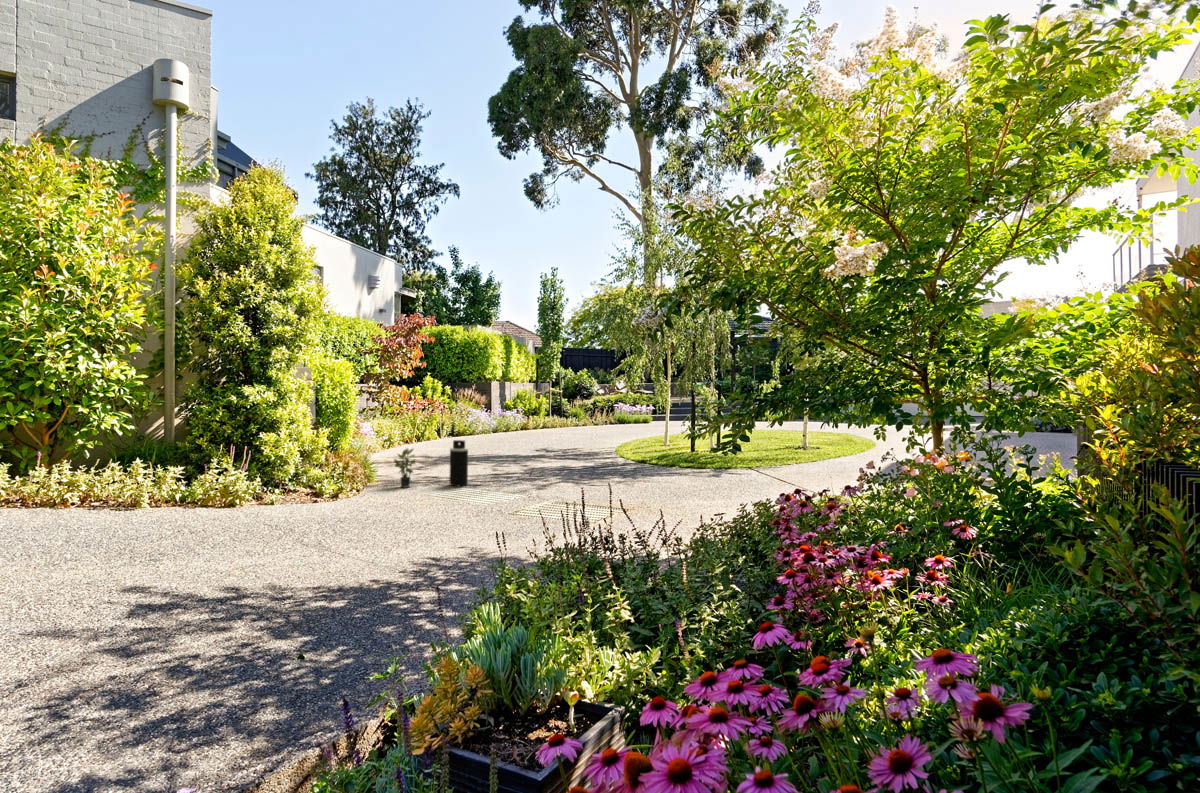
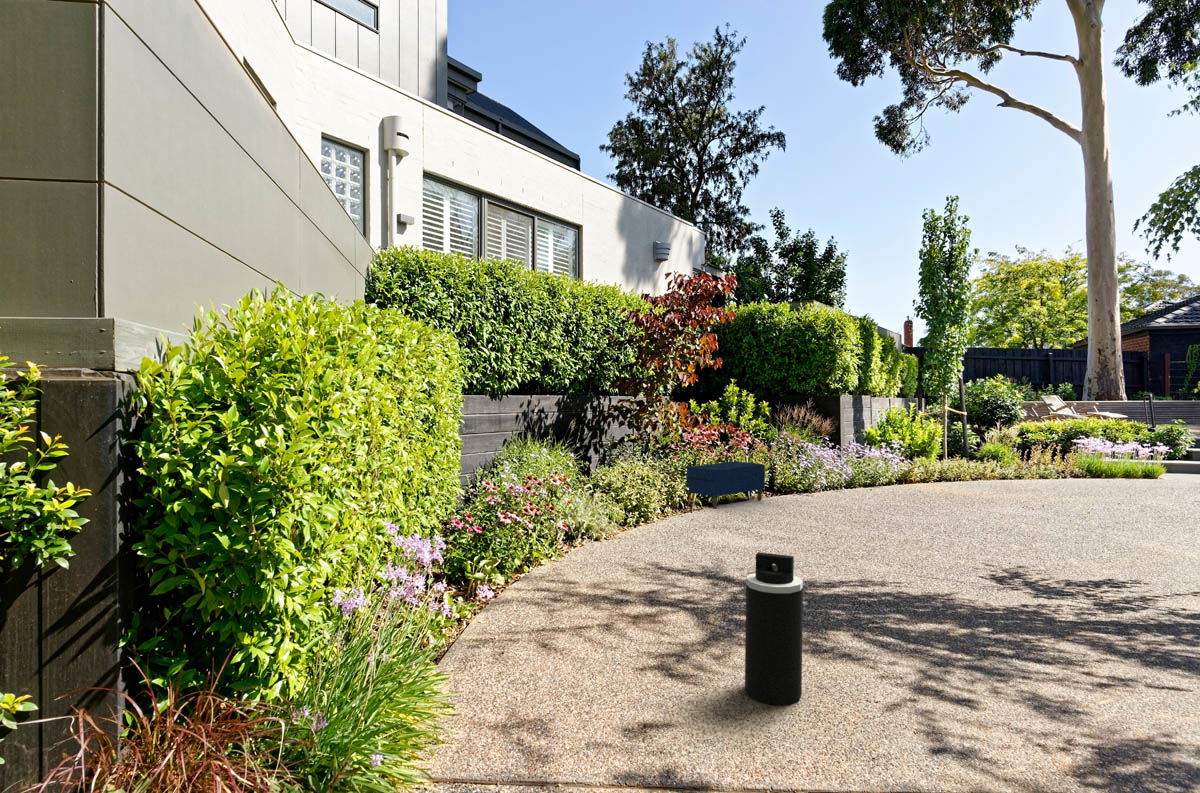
bench: none [408,419,450,443] -> present [686,461,765,509]
potted plant: present [394,449,415,488] -> none [577,567,643,693]

